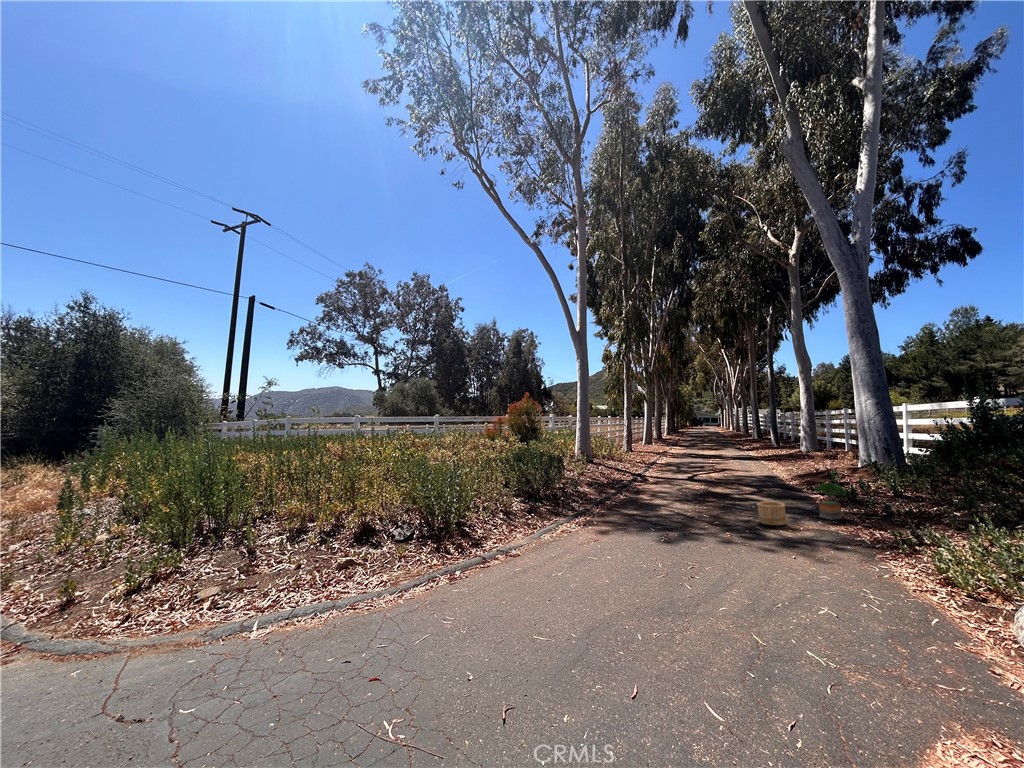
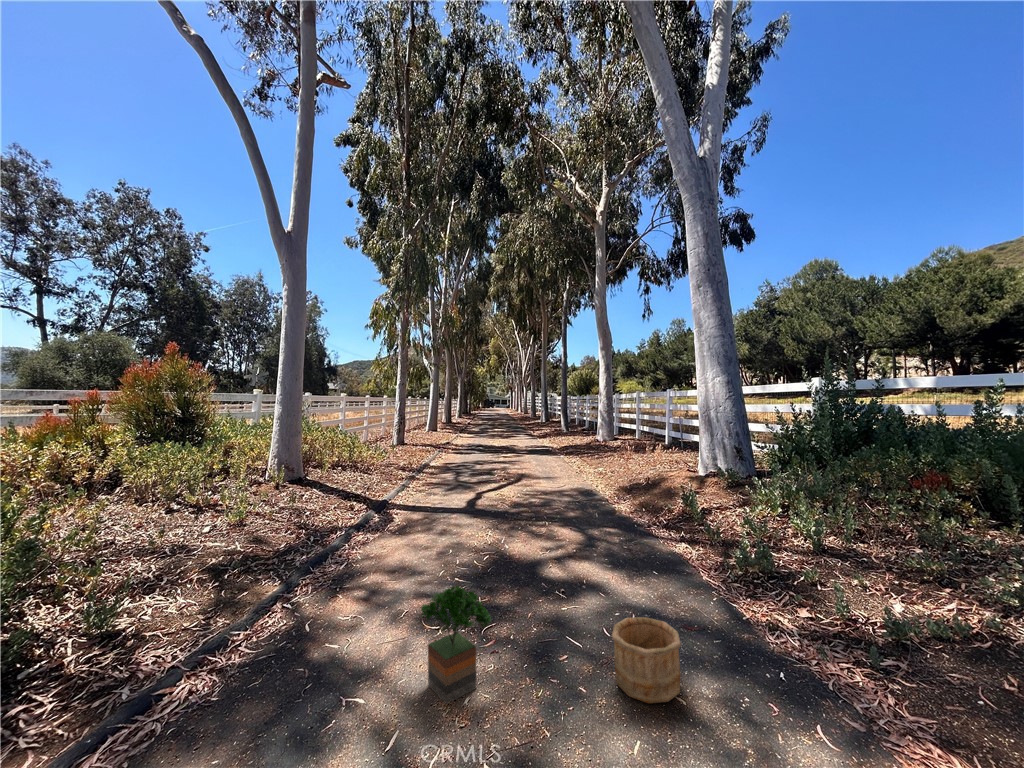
potted tree: present [815,483,846,520] -> present [421,586,491,704]

